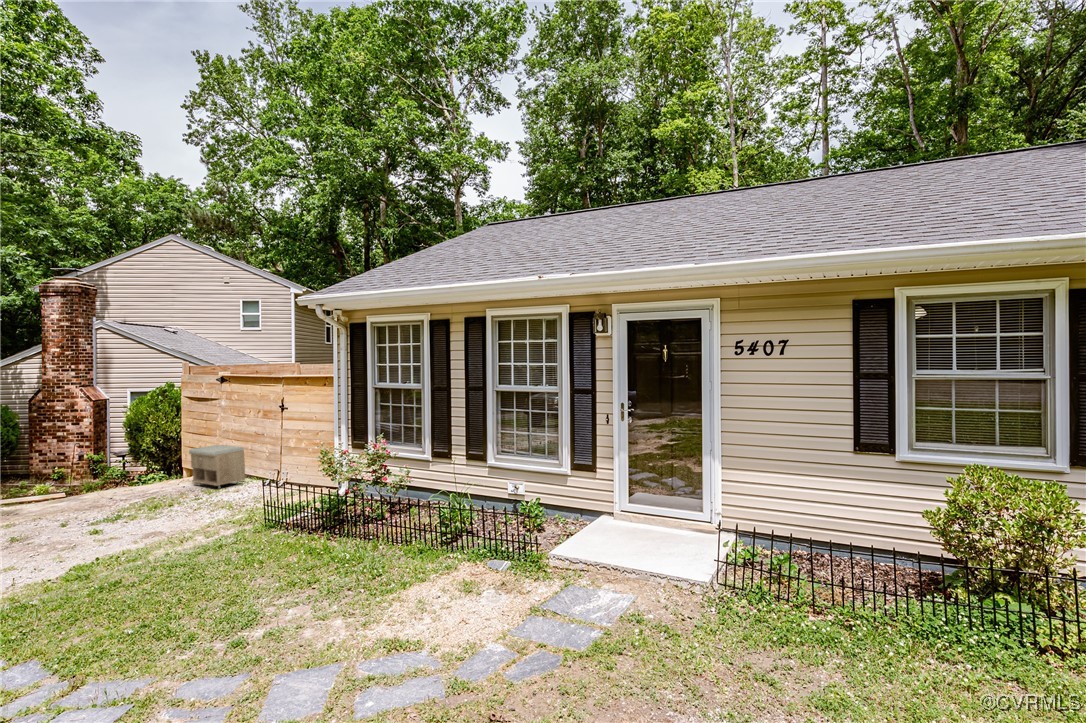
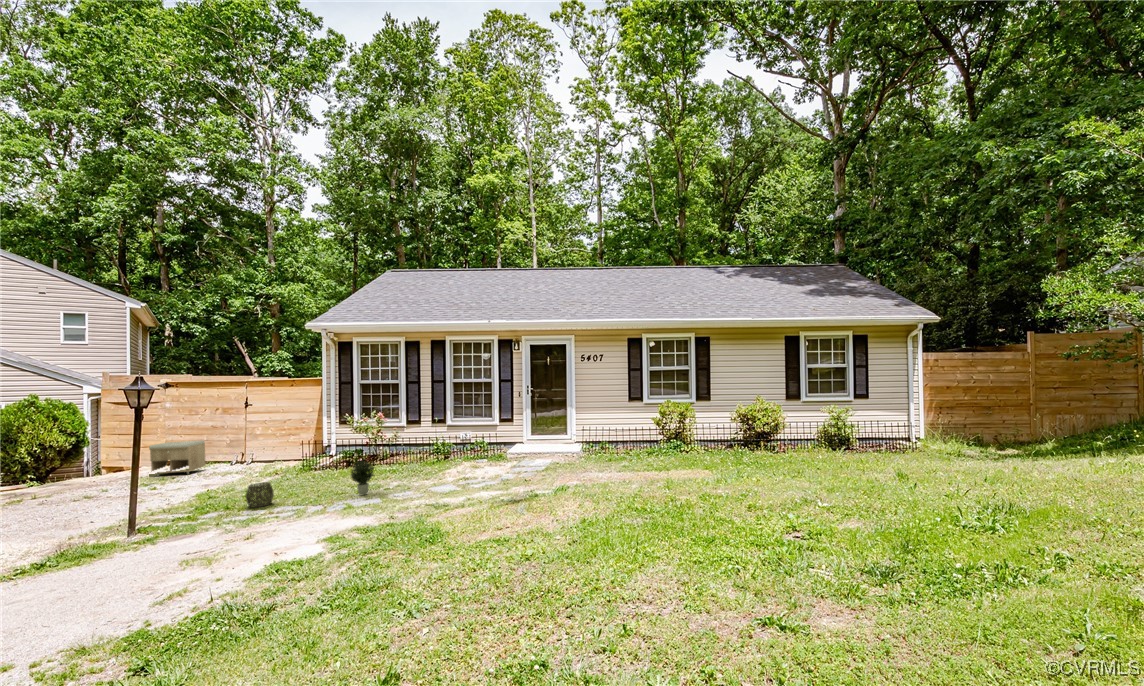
potted plant: none [151,560,214,638] -> present [351,461,374,495]
woven basket: none [17,571,79,624] -> present [246,482,274,508]

